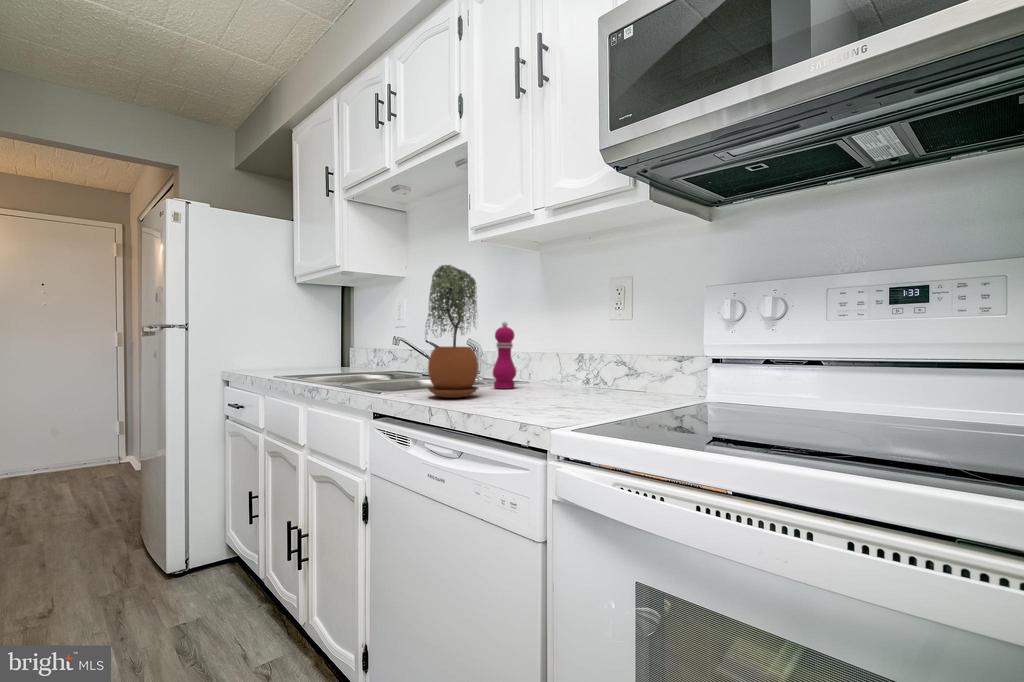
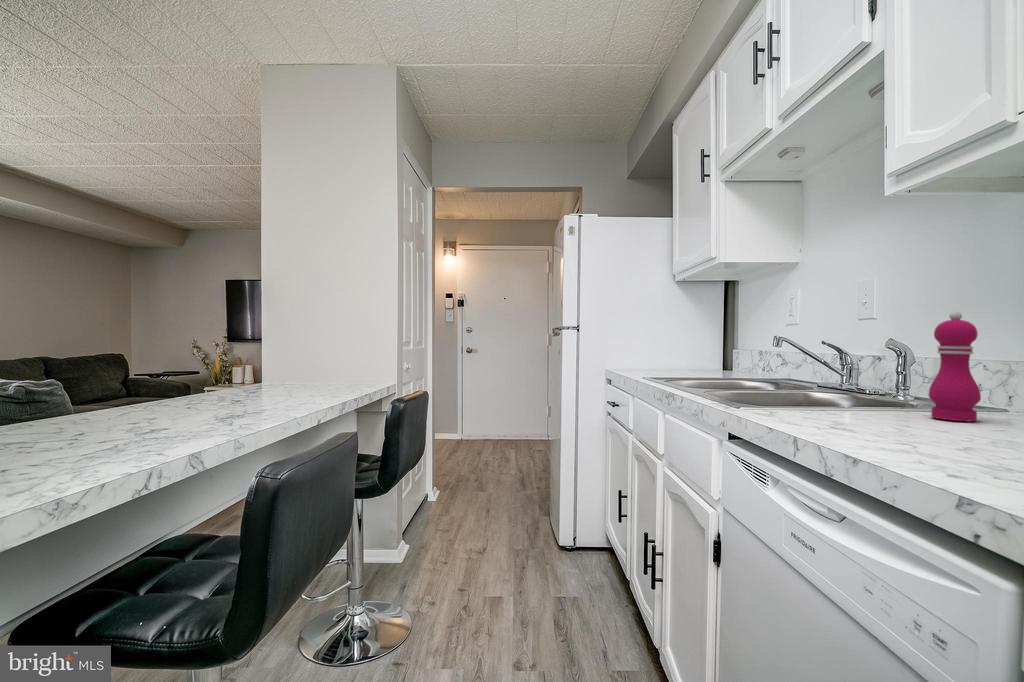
potted plant: present [426,265,479,398] -> none [795,227,897,426]

